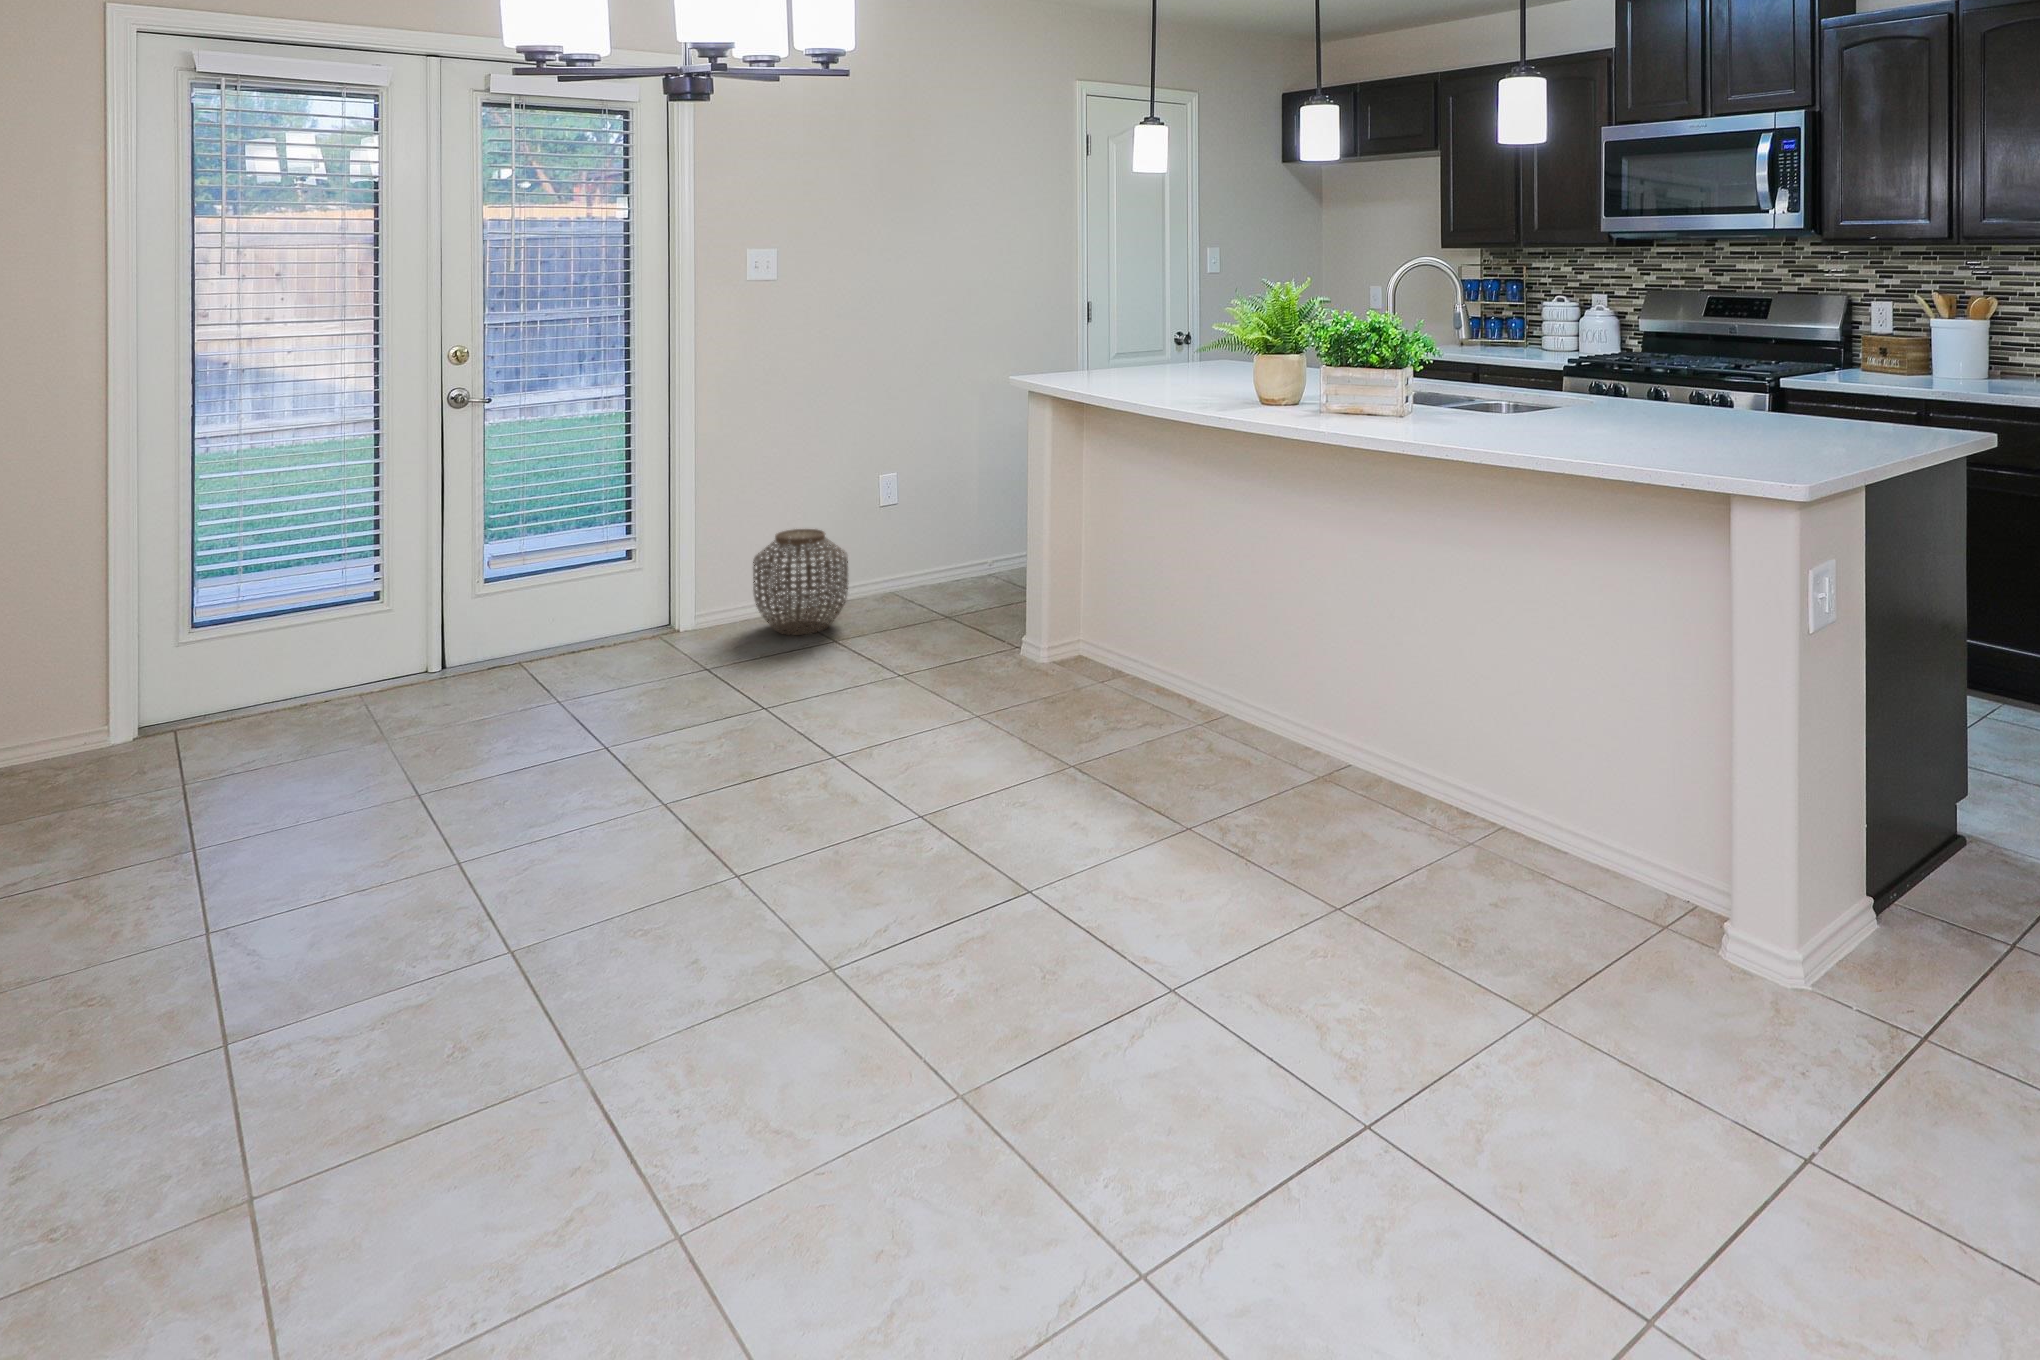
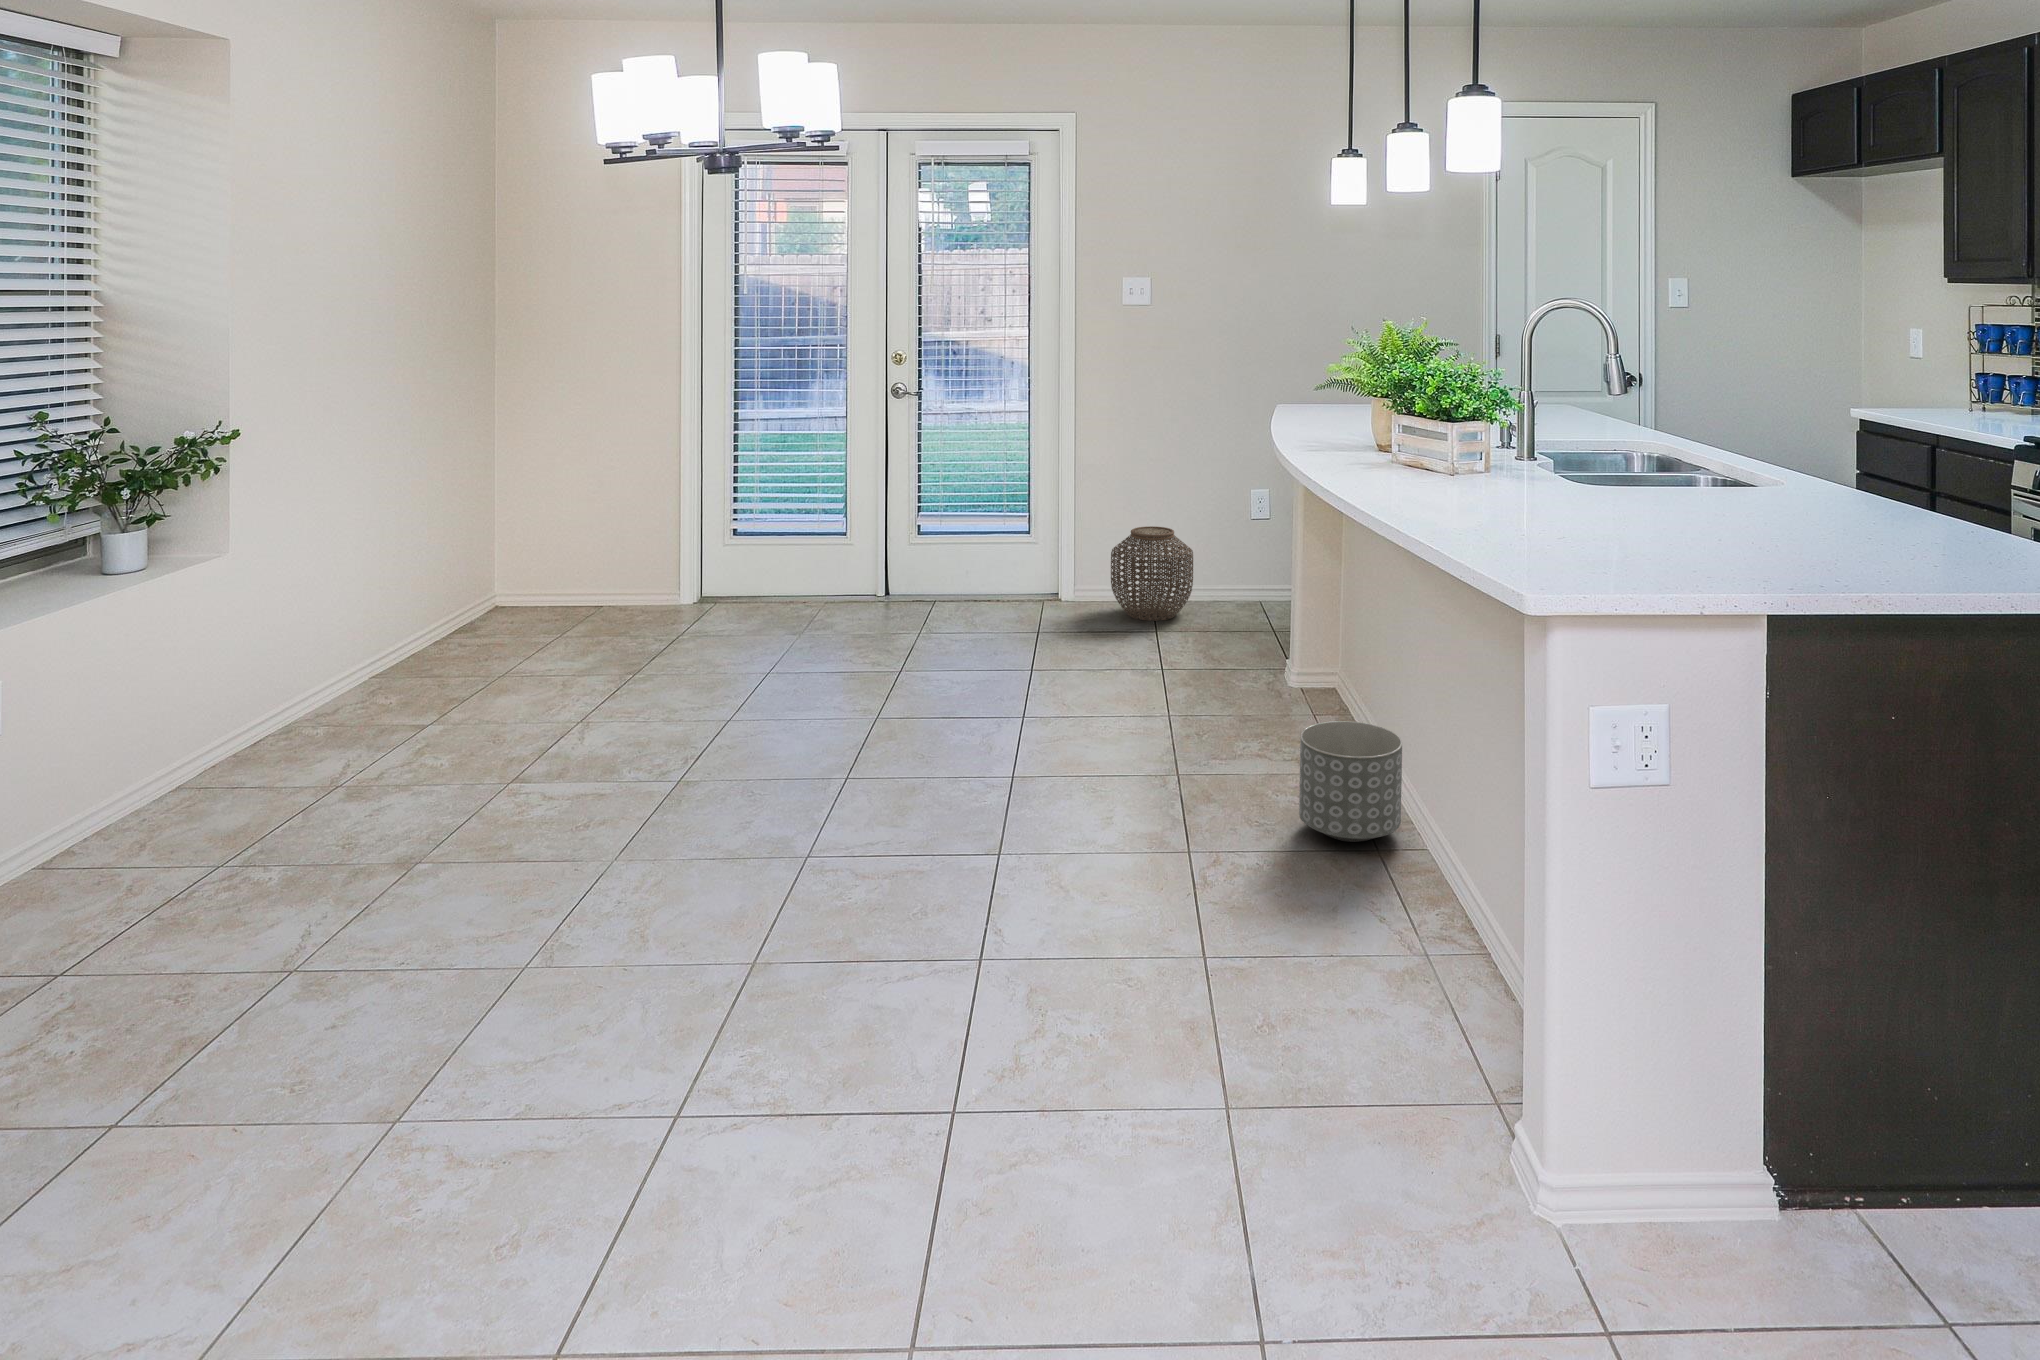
planter: none [1237,664,1333,775] -> present [1299,721,1402,842]

